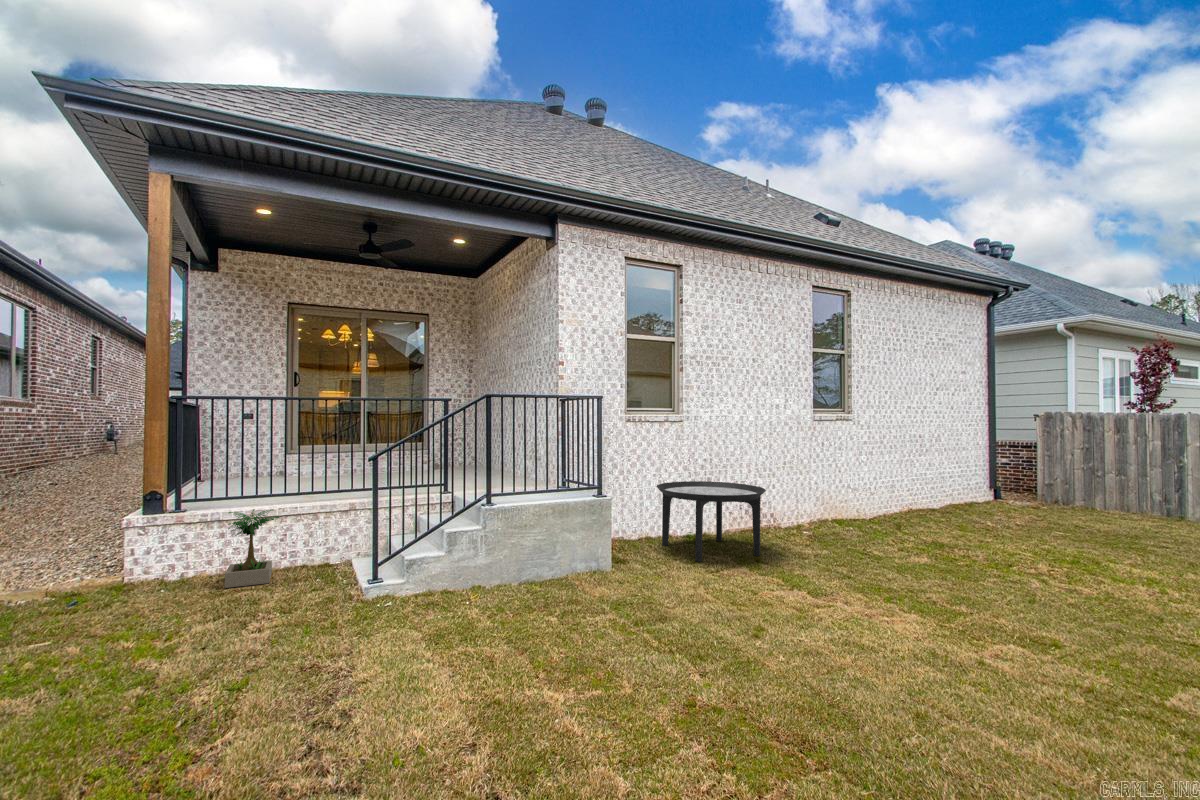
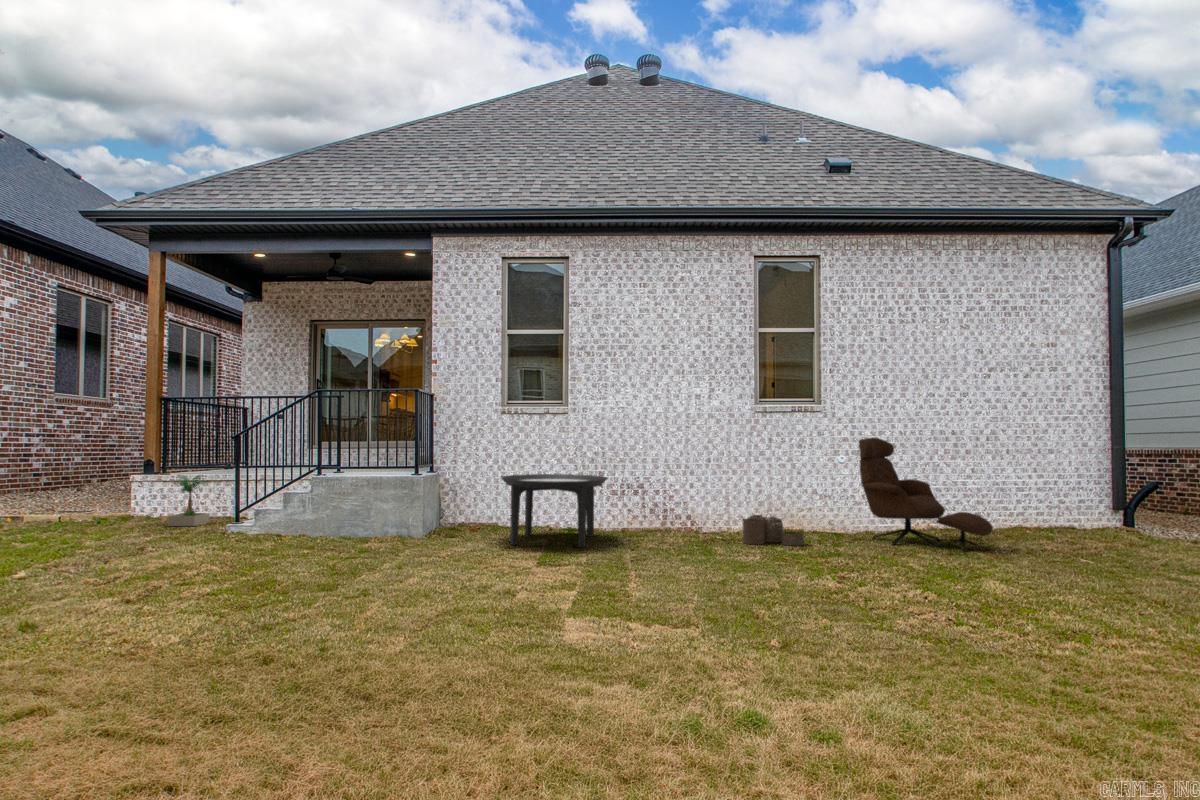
lounge chair: none [883,440,988,527] -> present [859,438,993,552]
woven basket: none [815,506,884,535] -> present [743,513,804,546]

